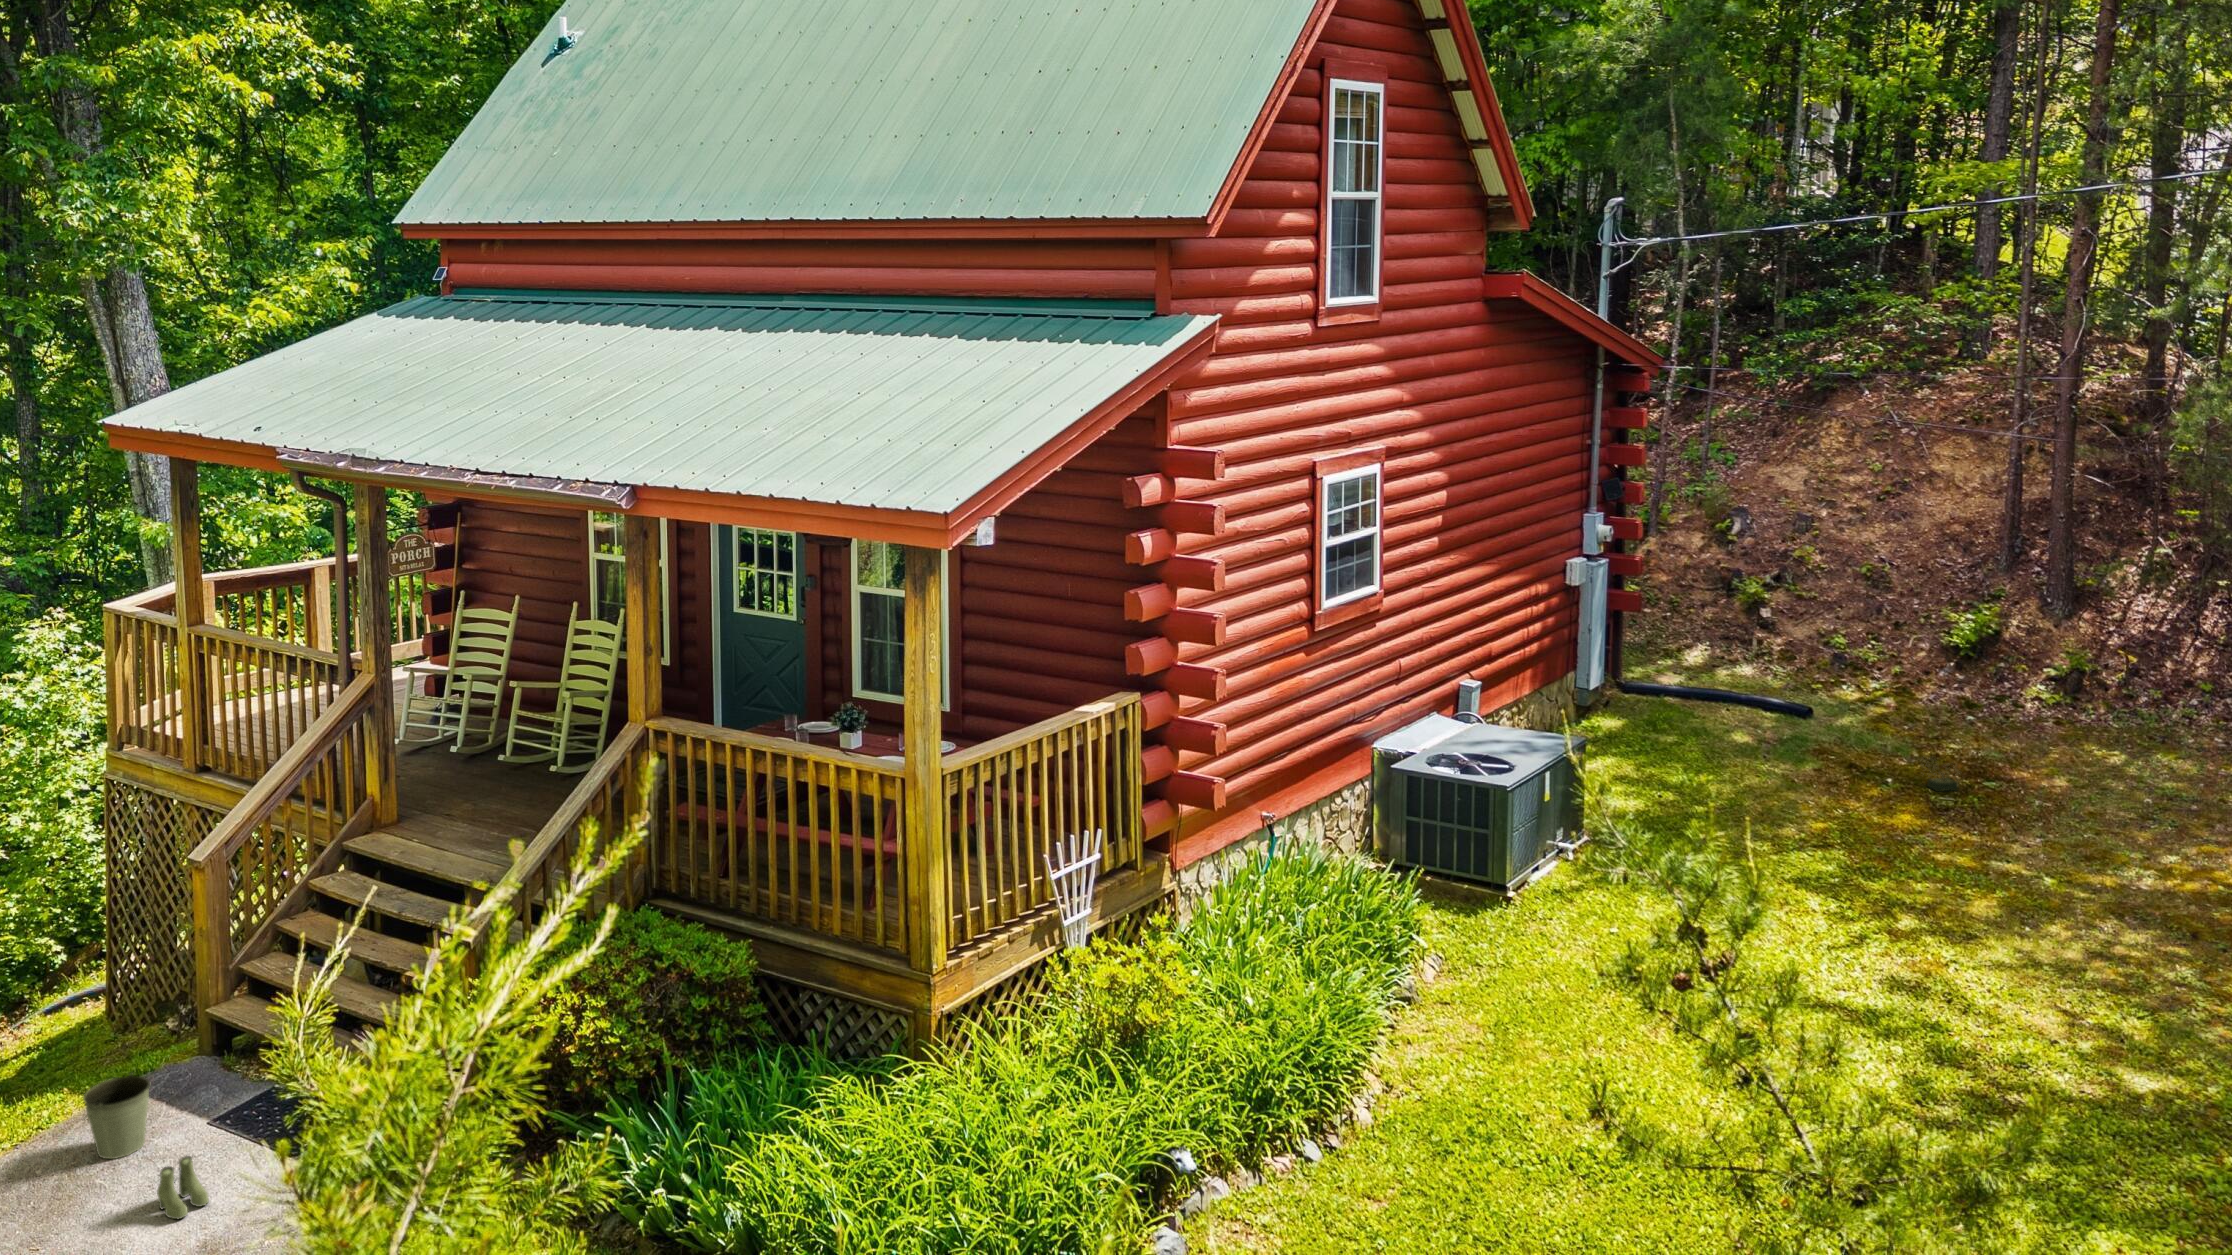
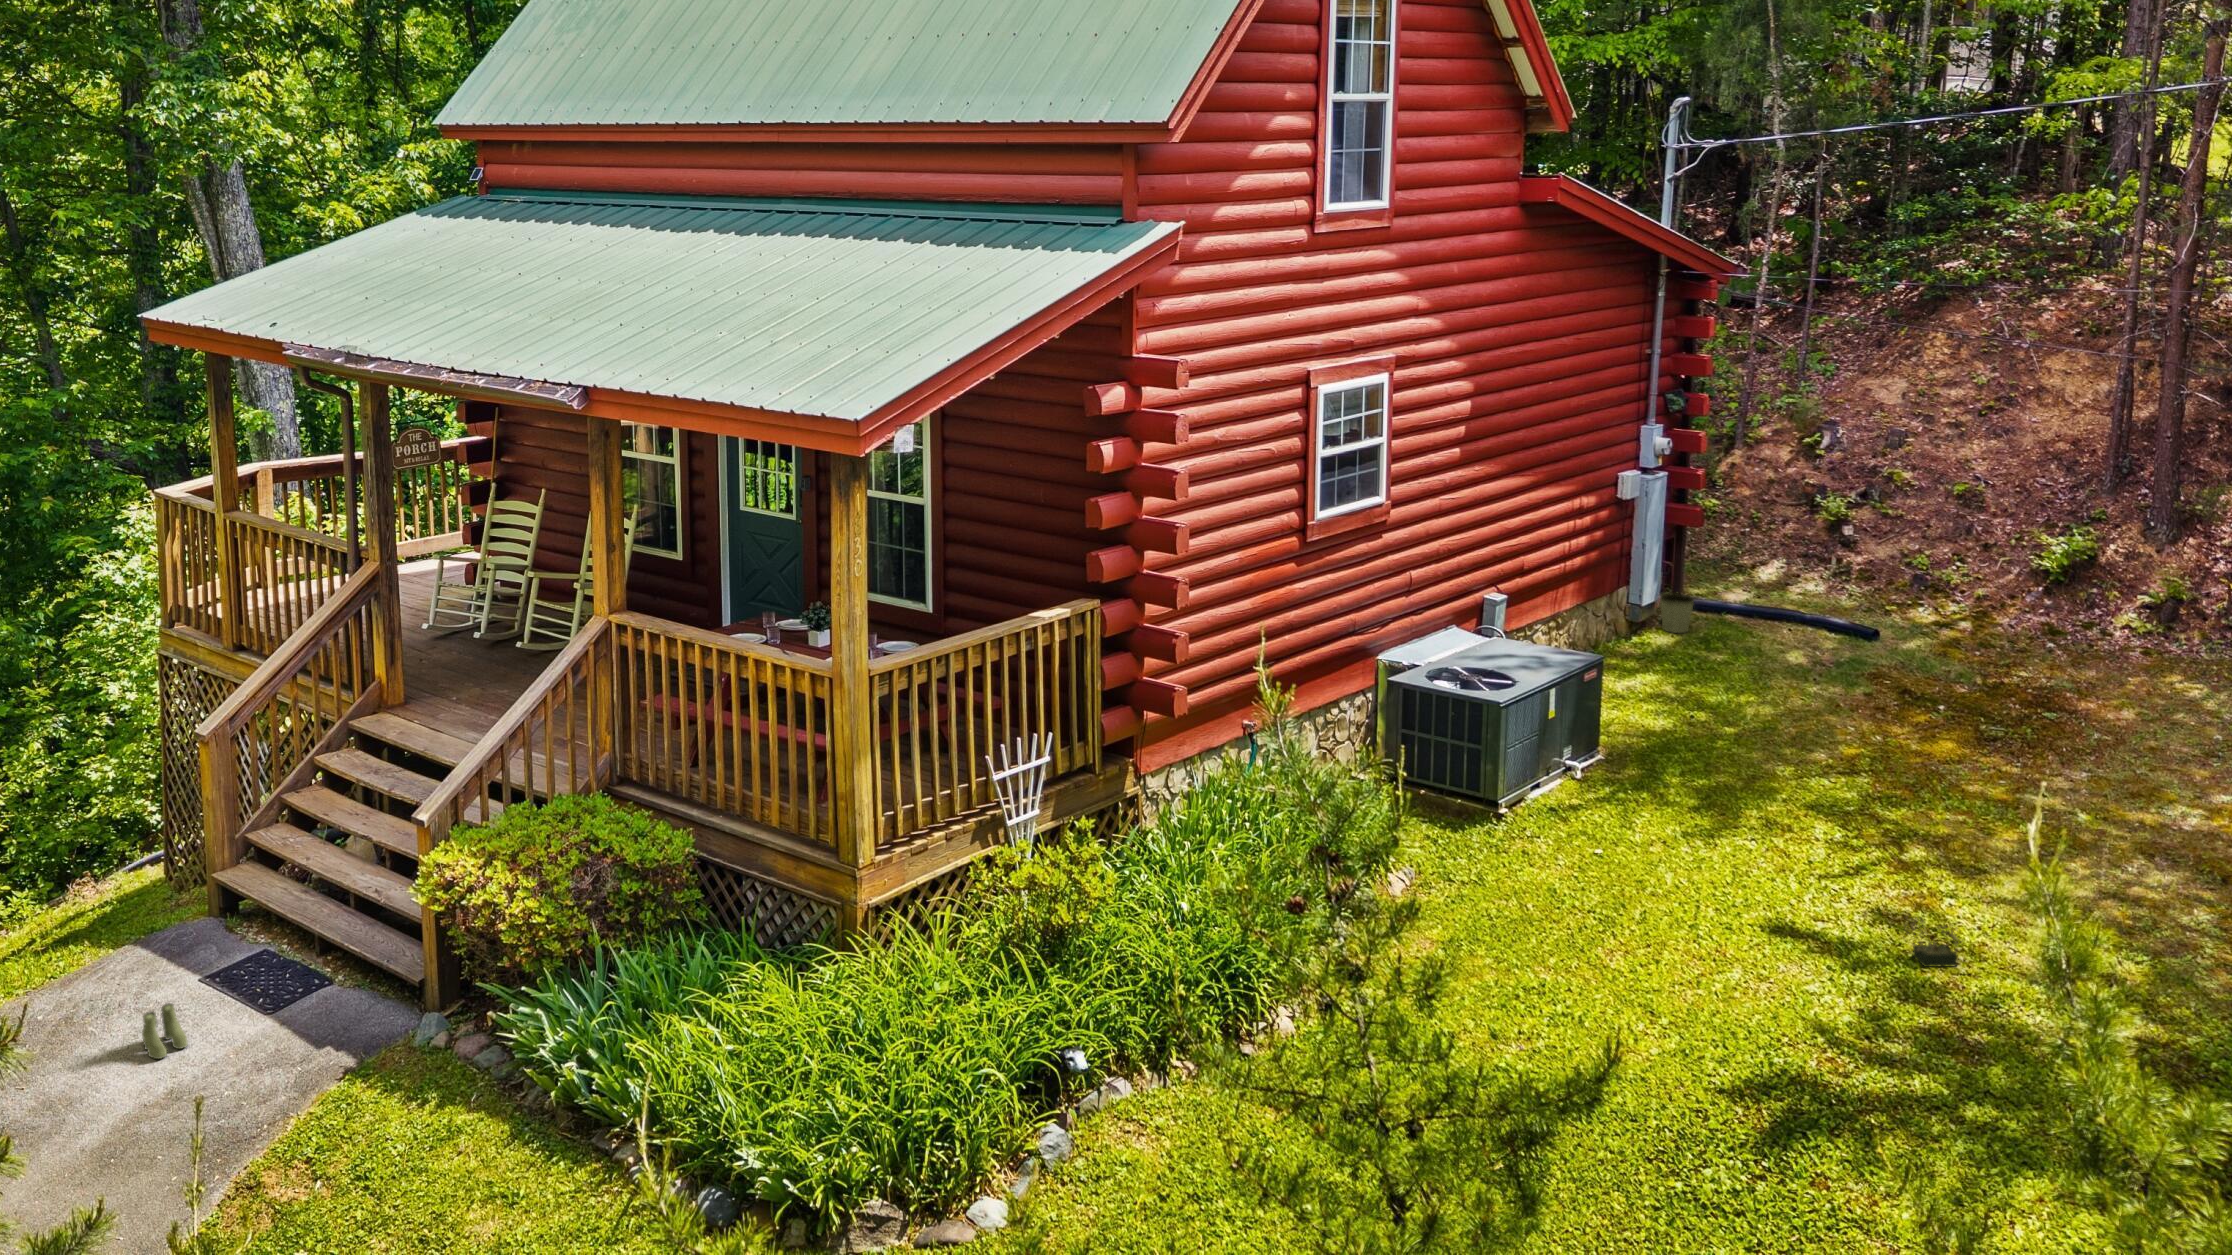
decorative plant: present [1926,758,1960,791] -> present [1905,918,1962,967]
bucket: present [83,1073,150,1159] -> present [1660,592,1694,633]

